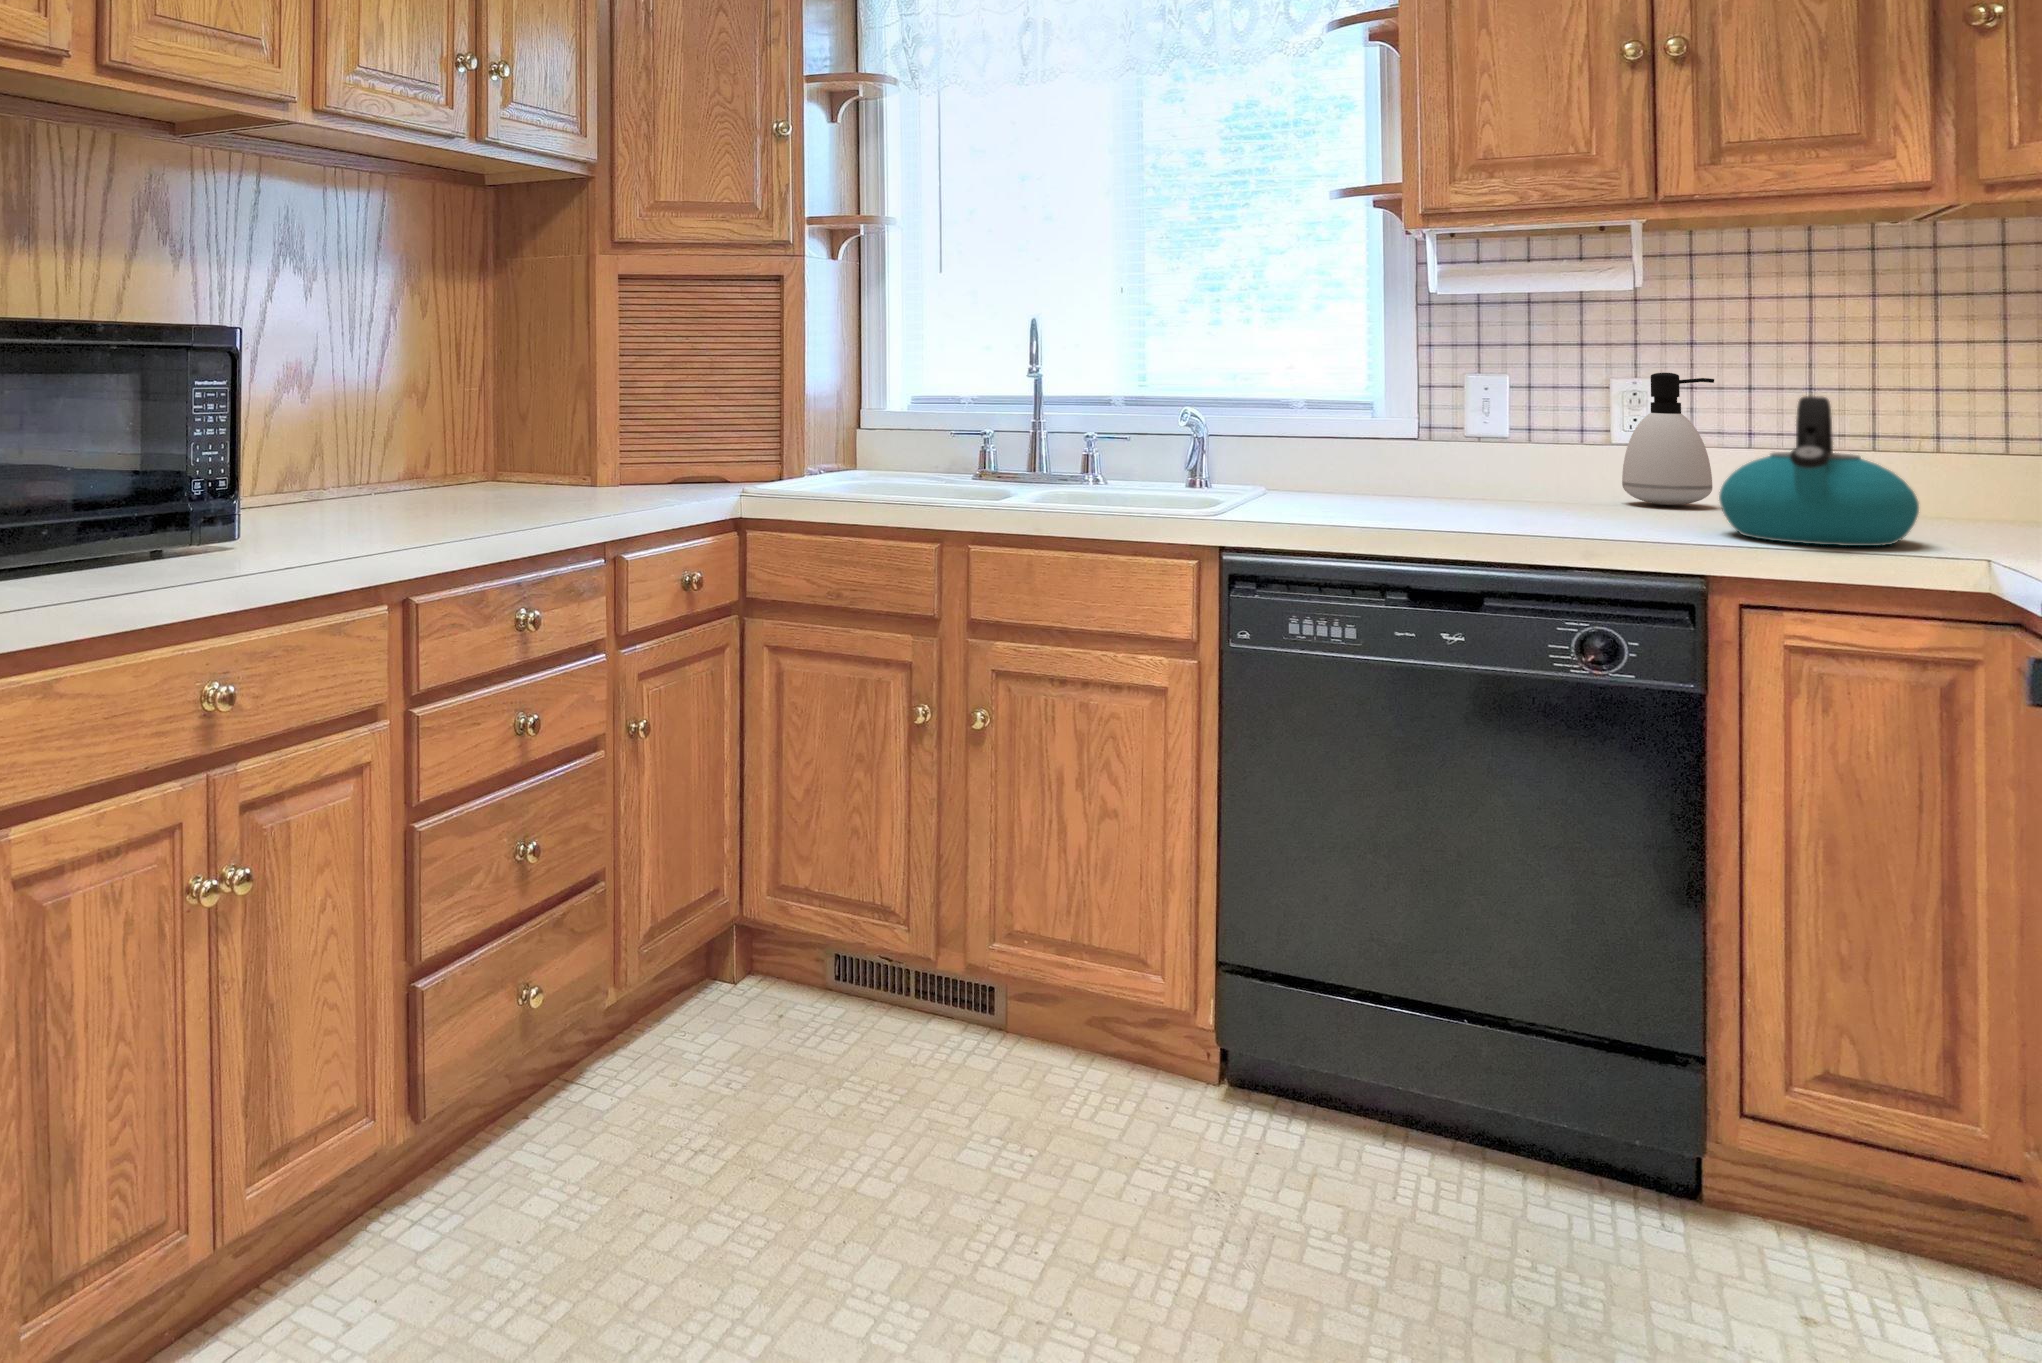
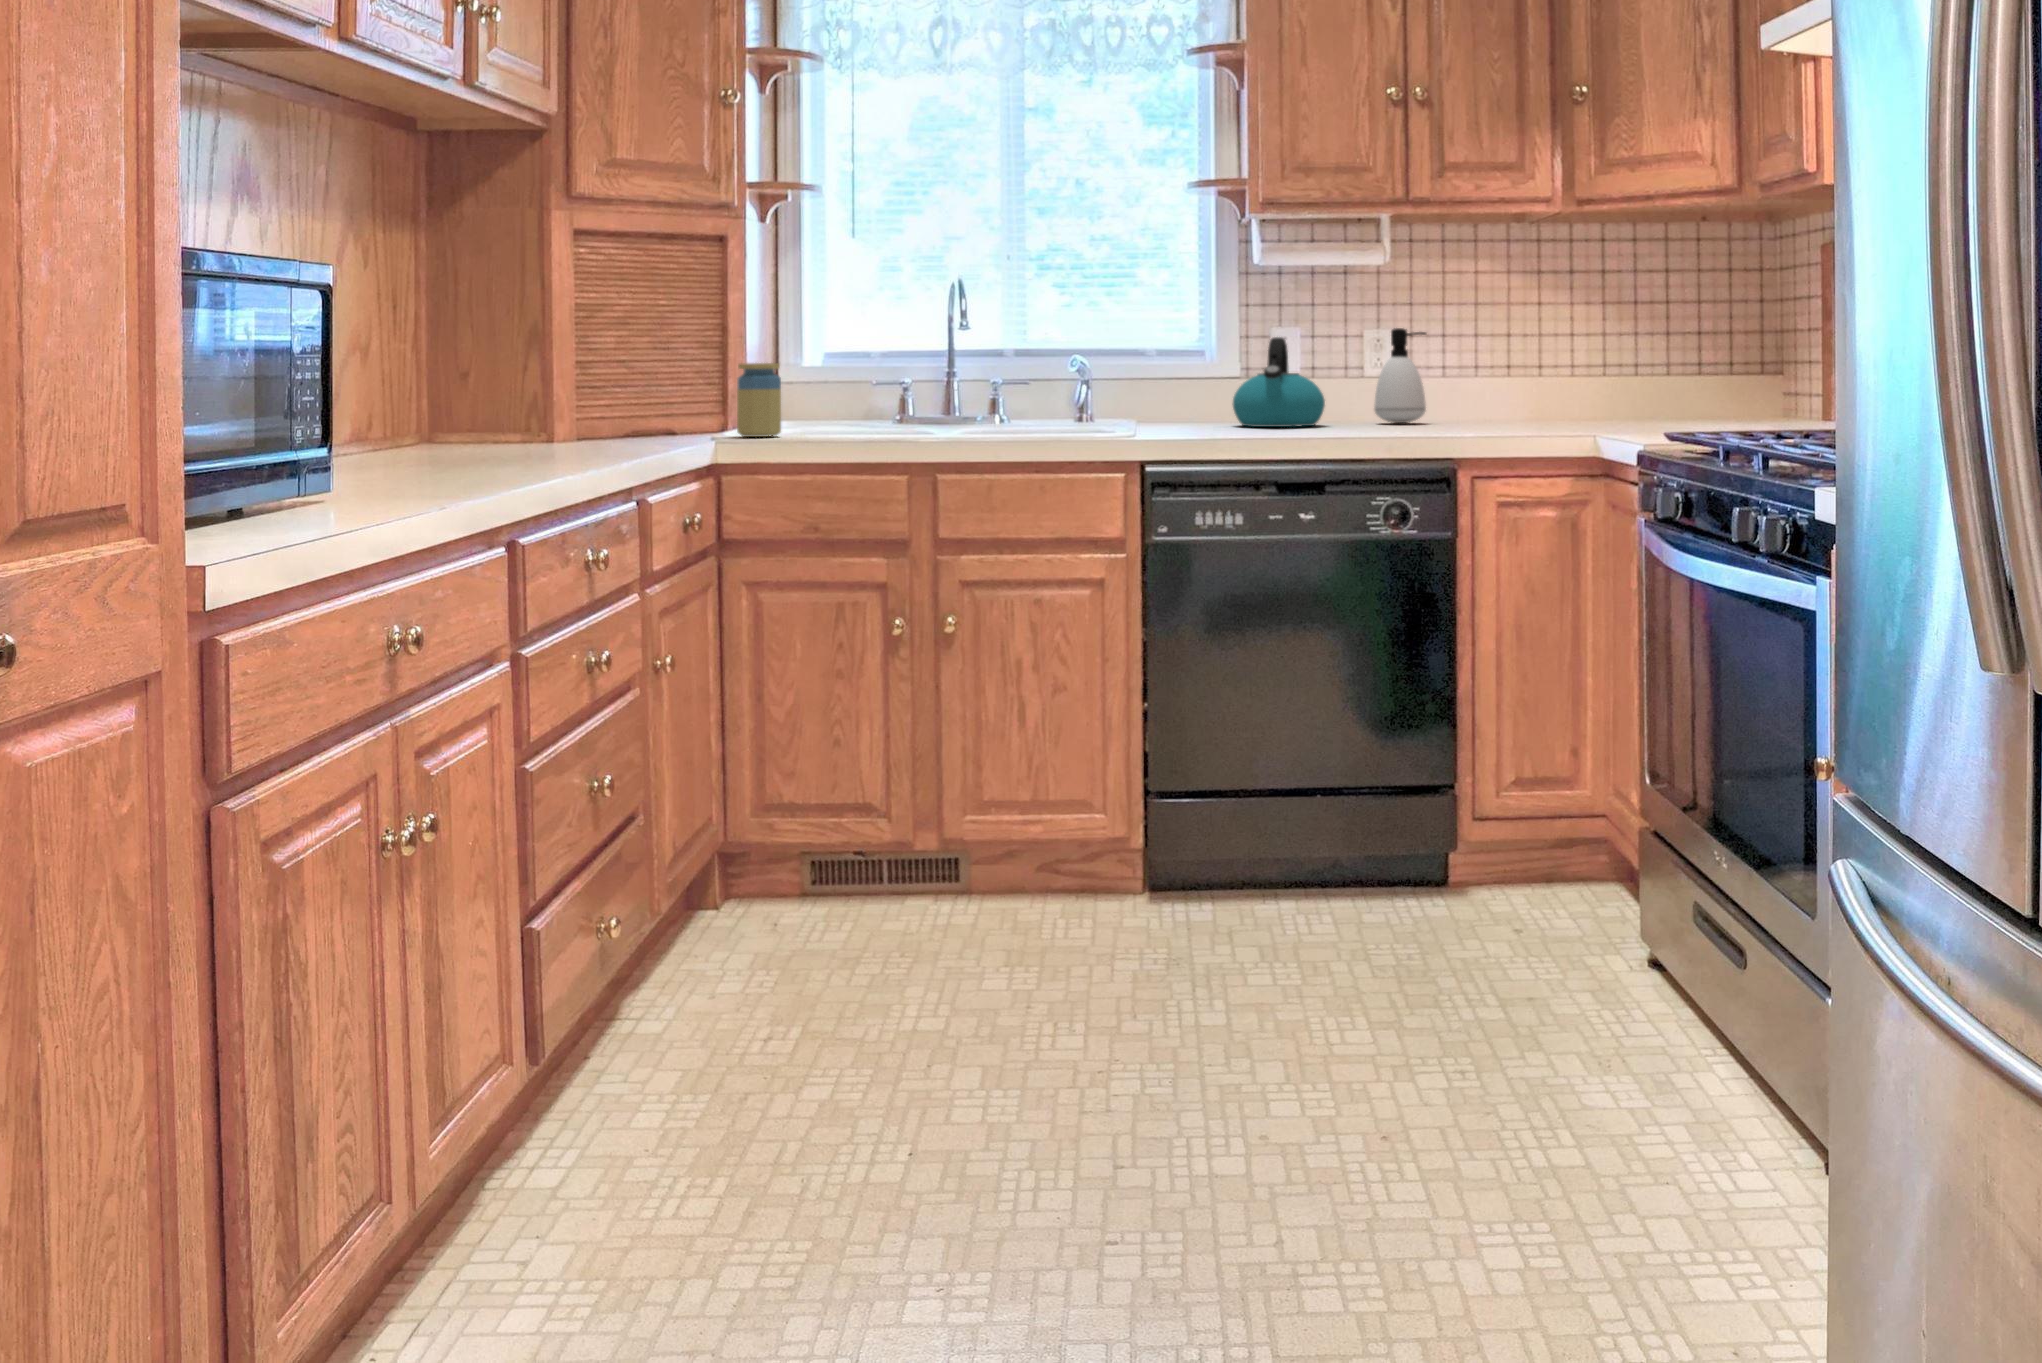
kettle: present [1719,396,1919,546] -> present [1233,337,1325,427]
jar: none [773,409,818,487] -> present [737,363,781,437]

